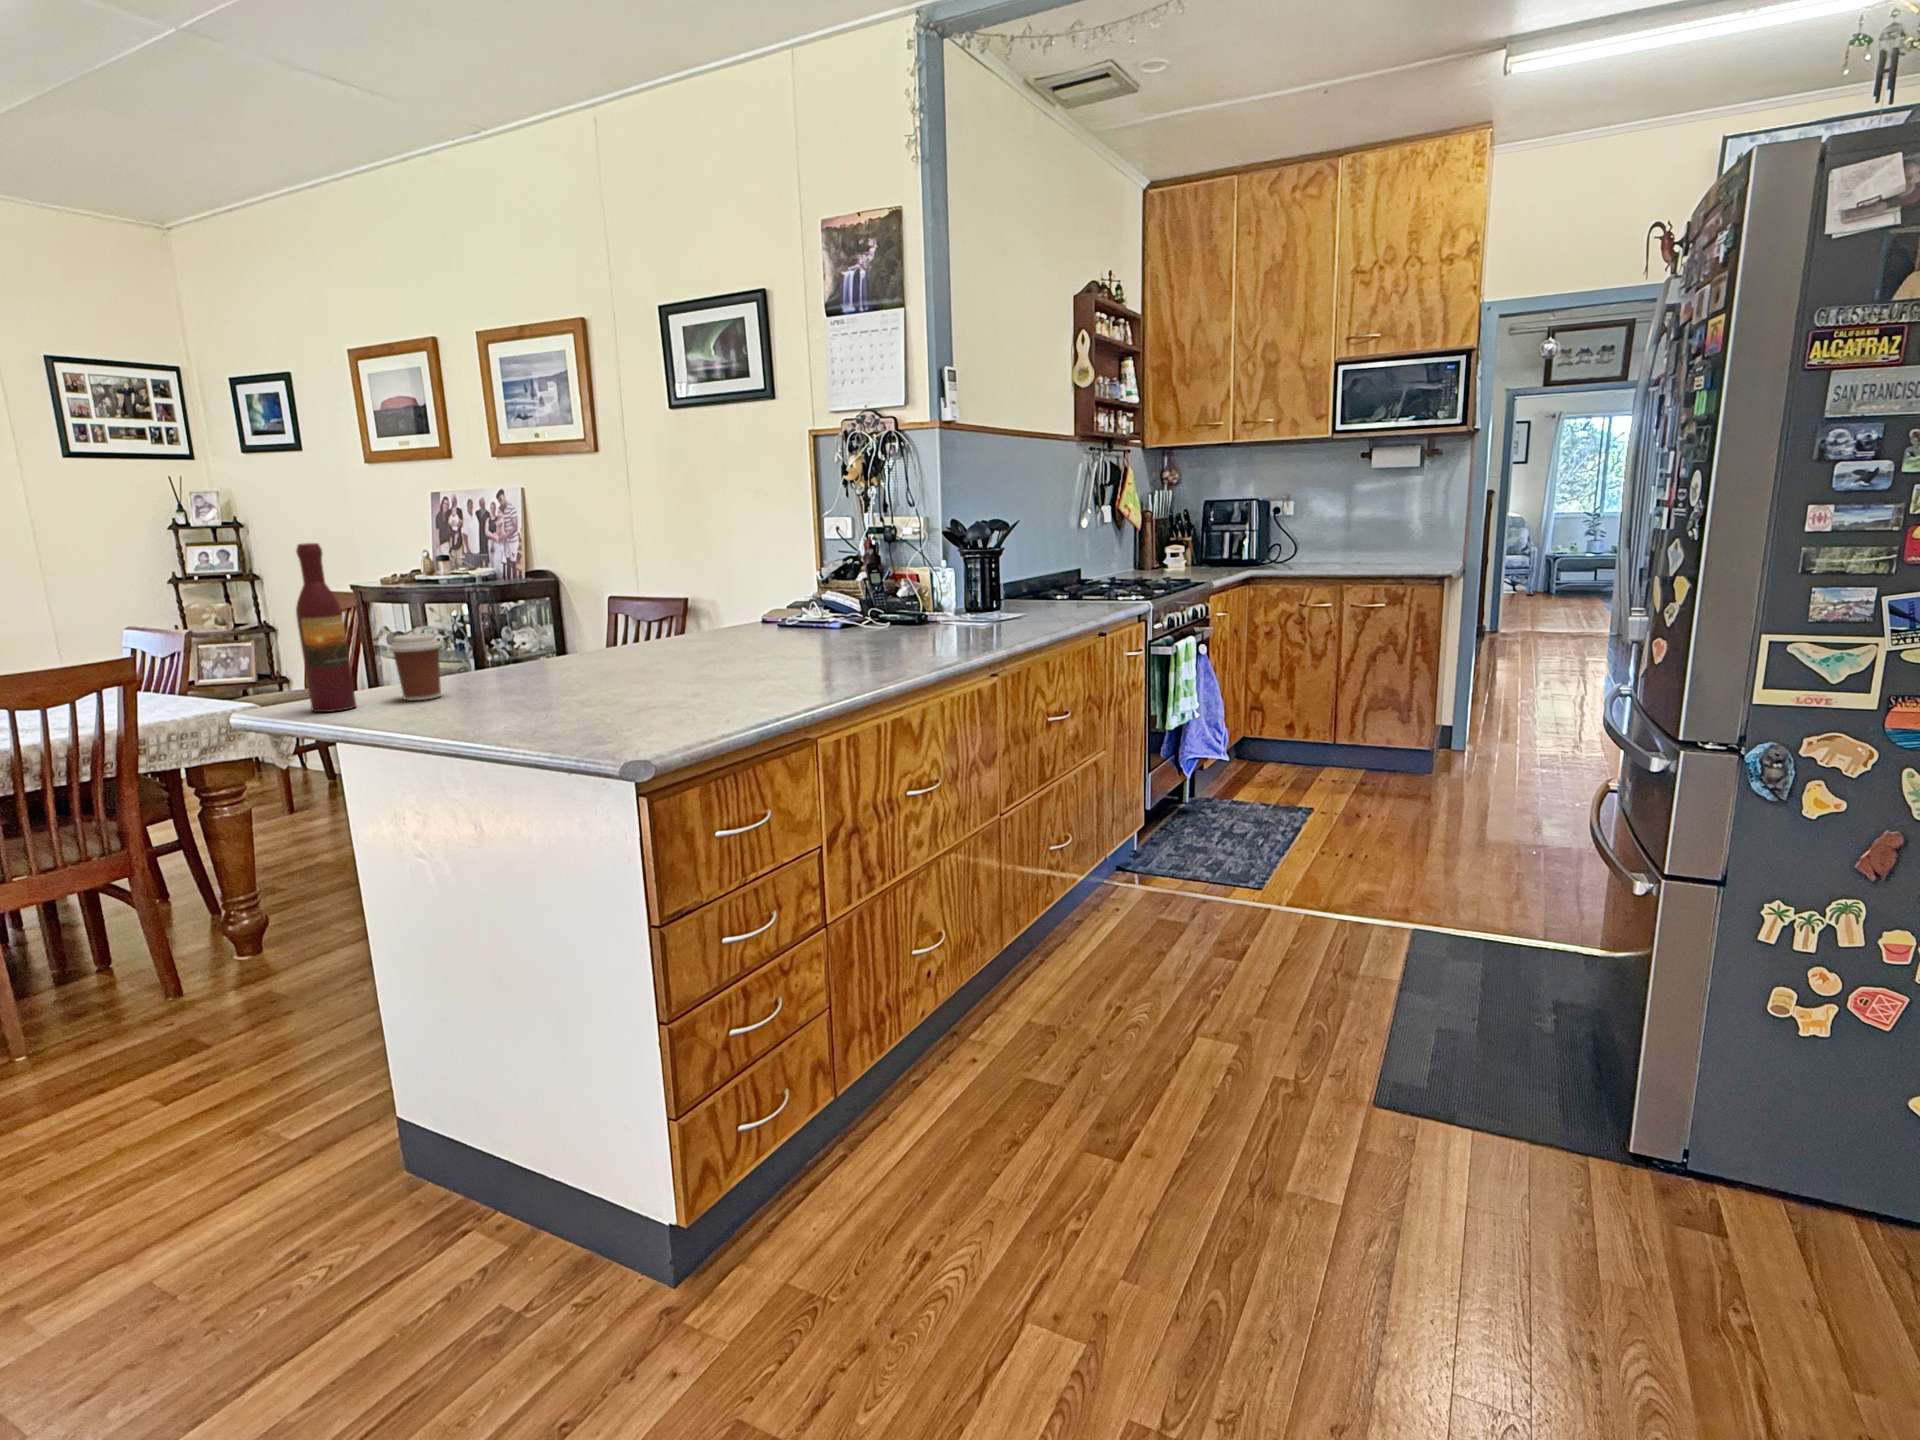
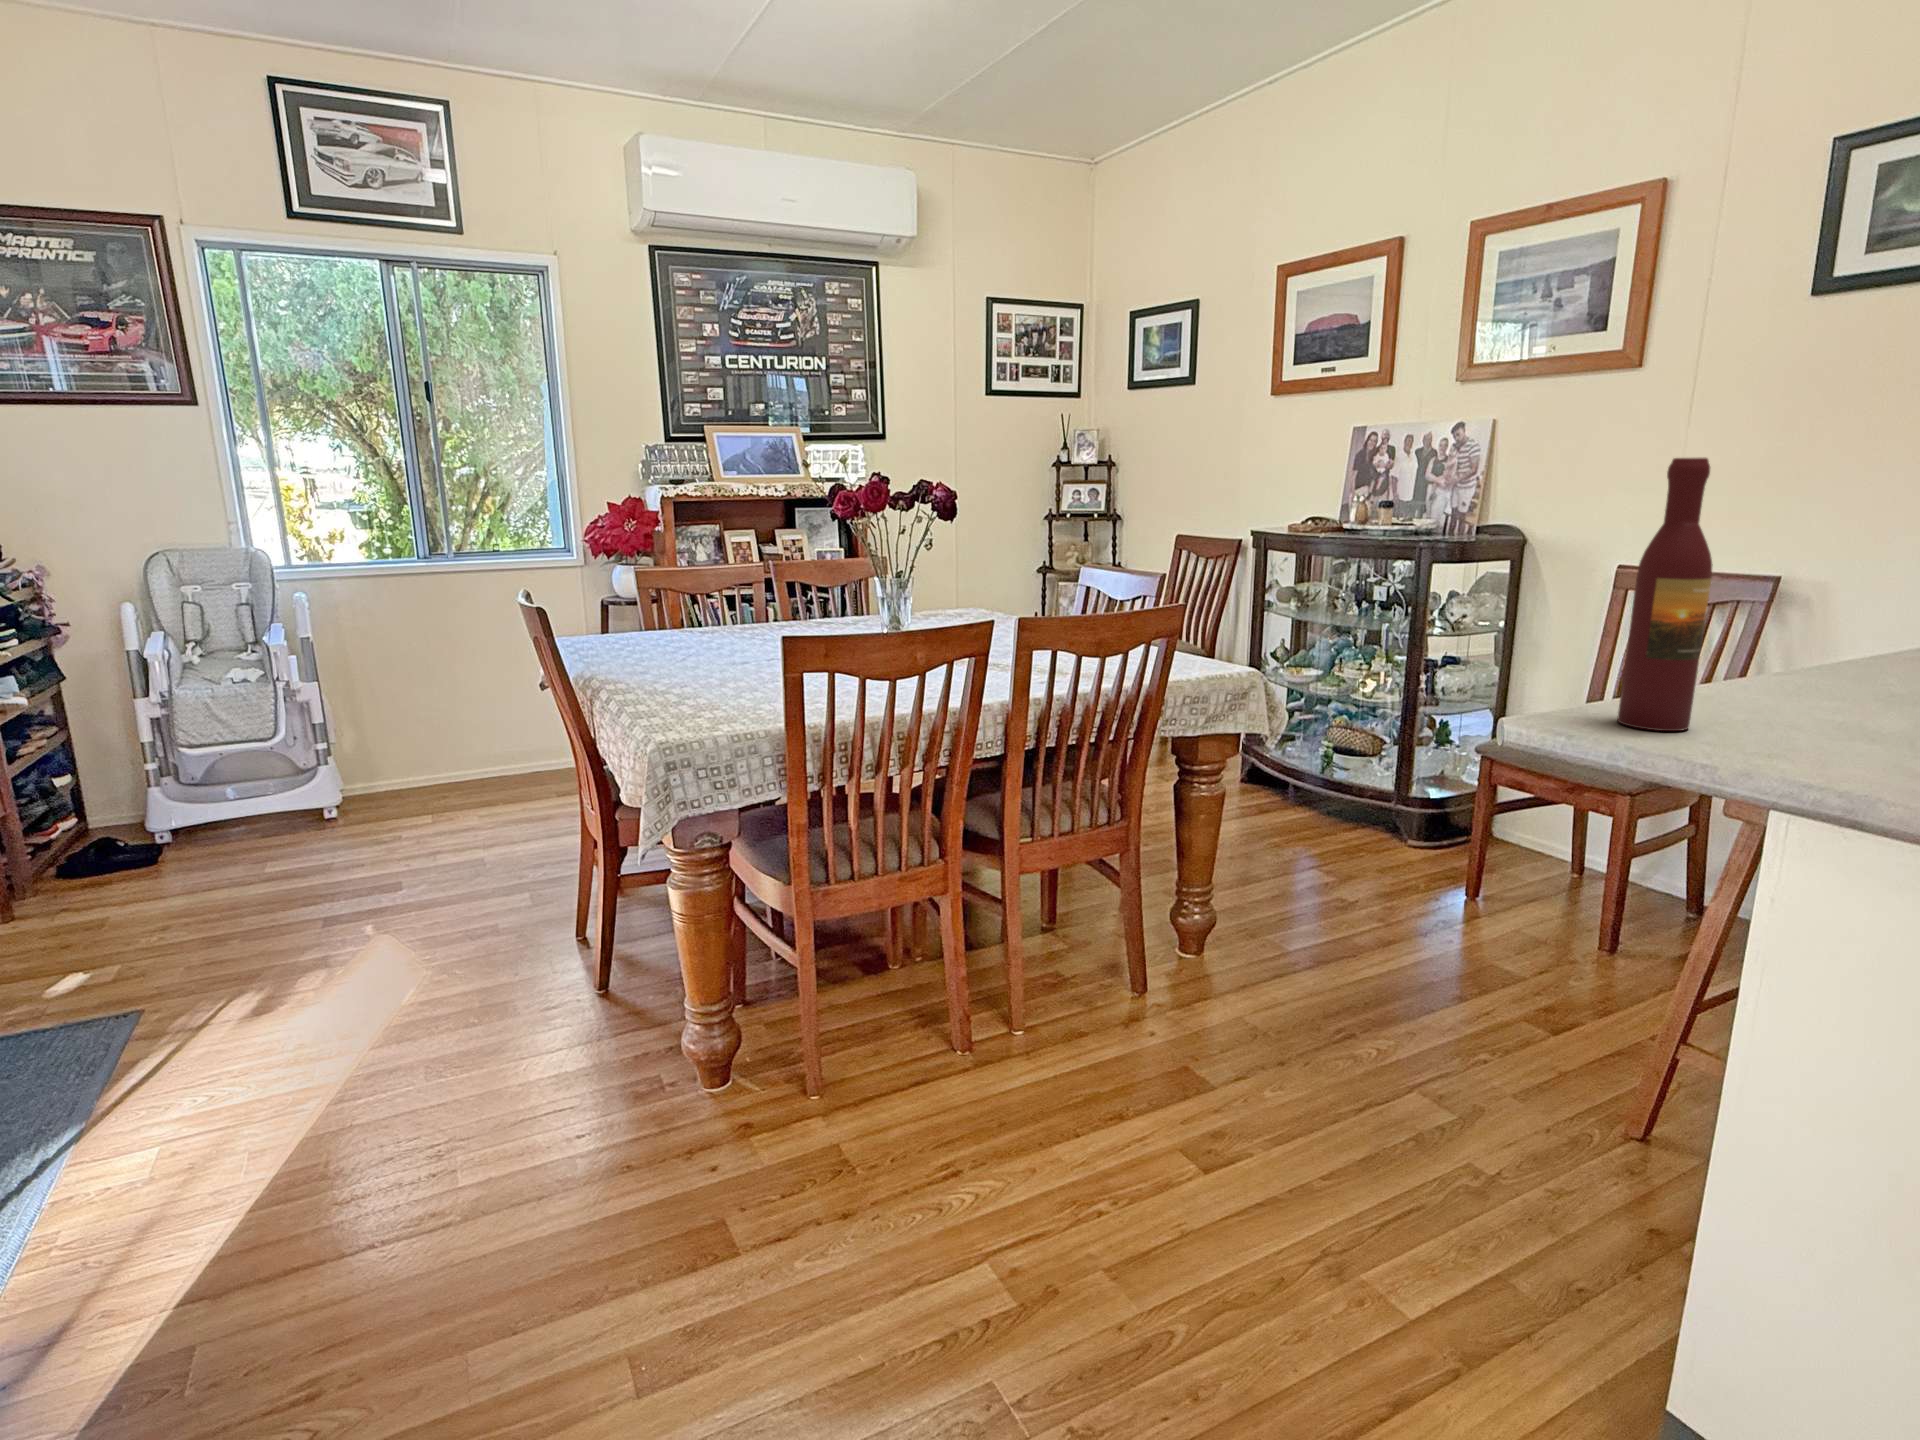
coffee cup: present [388,633,442,700] -> none [1738,615,1839,727]

